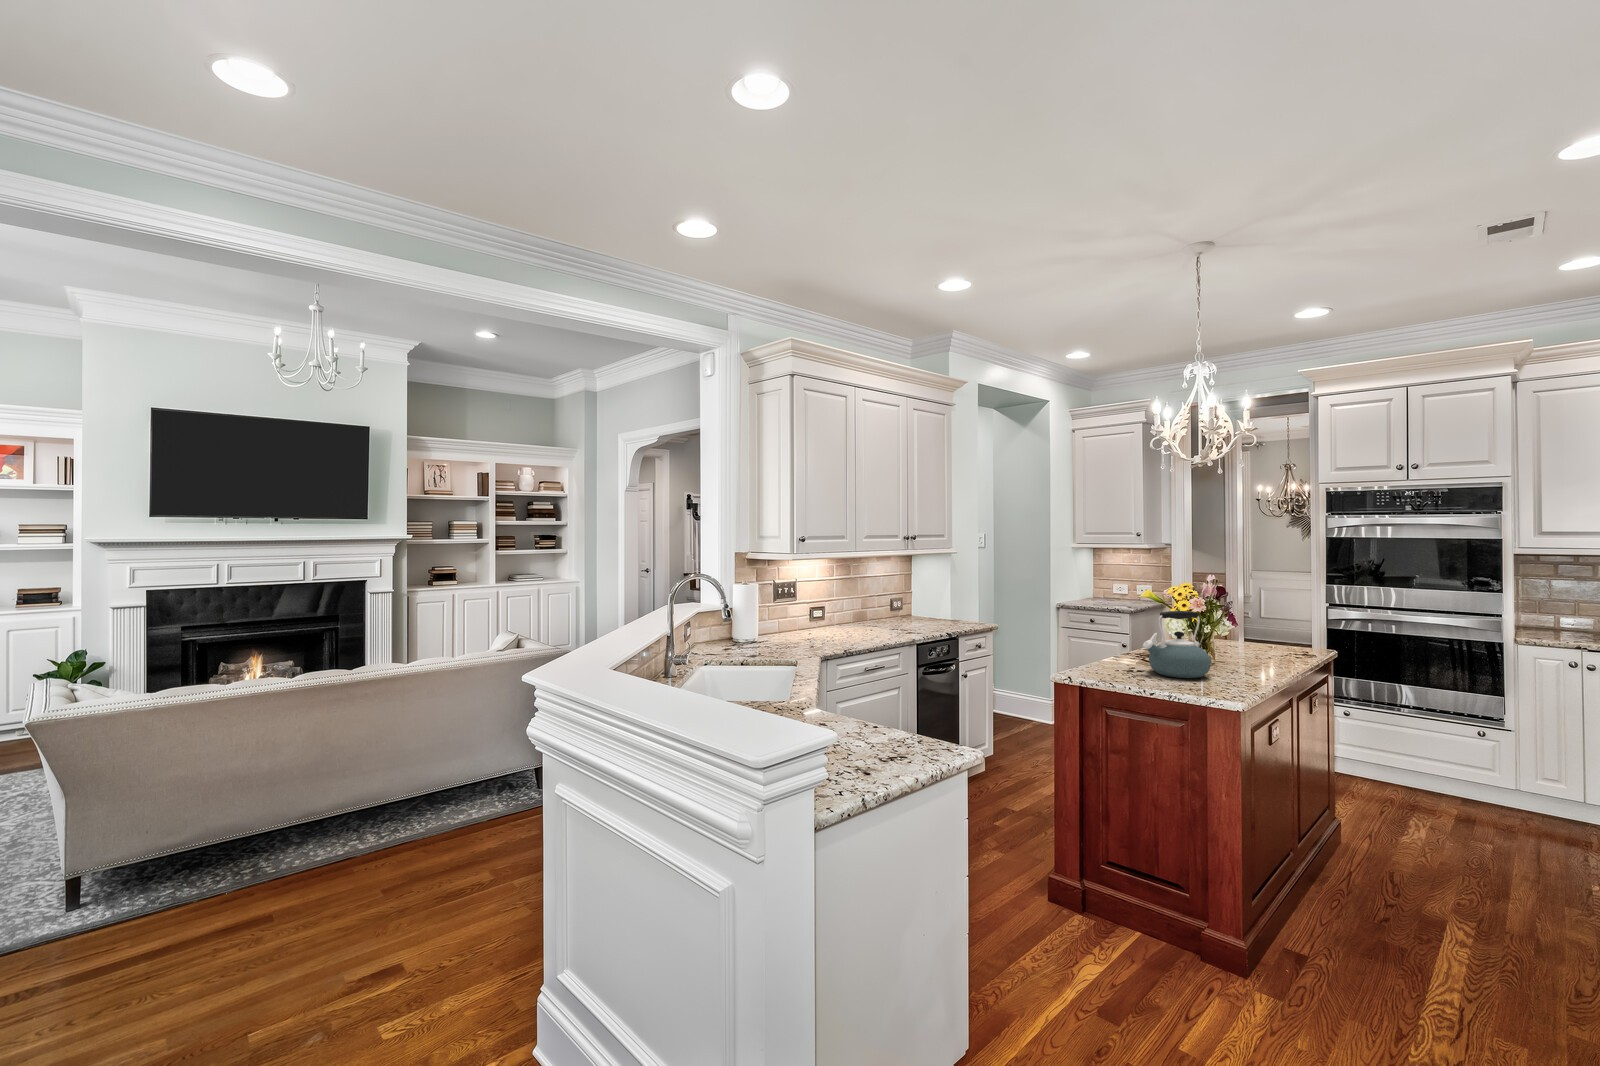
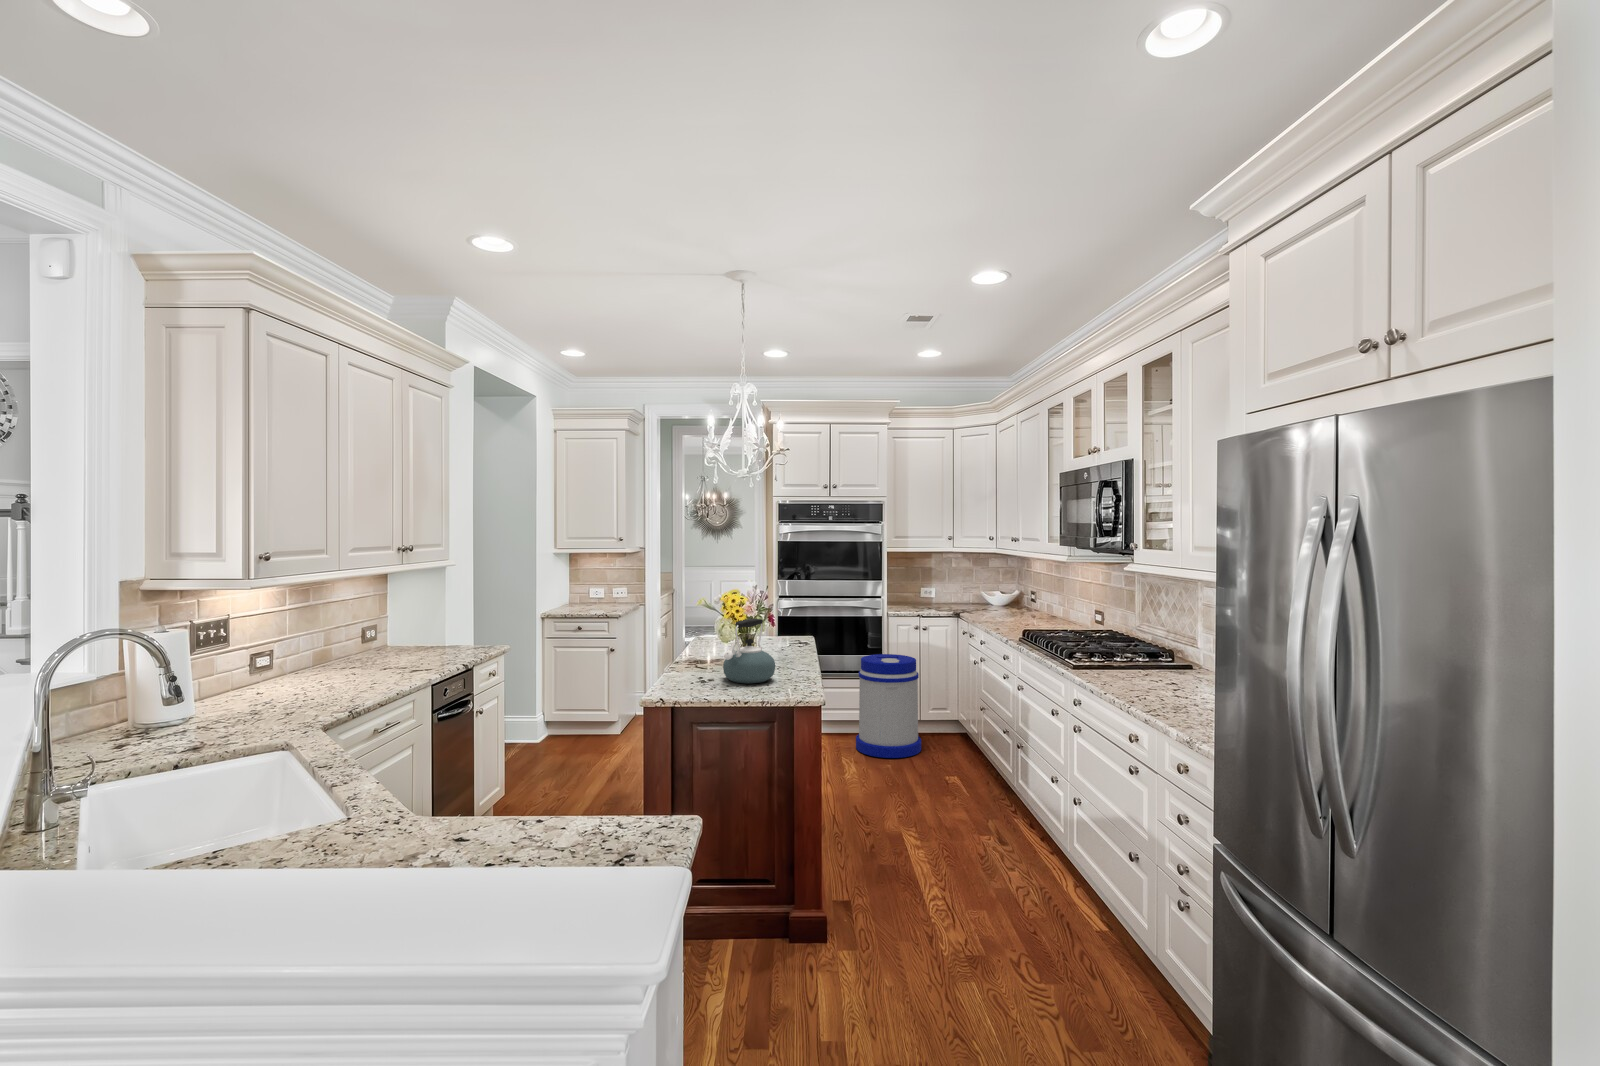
trash can: none [1443,690,1569,840] -> present [856,654,921,758]

